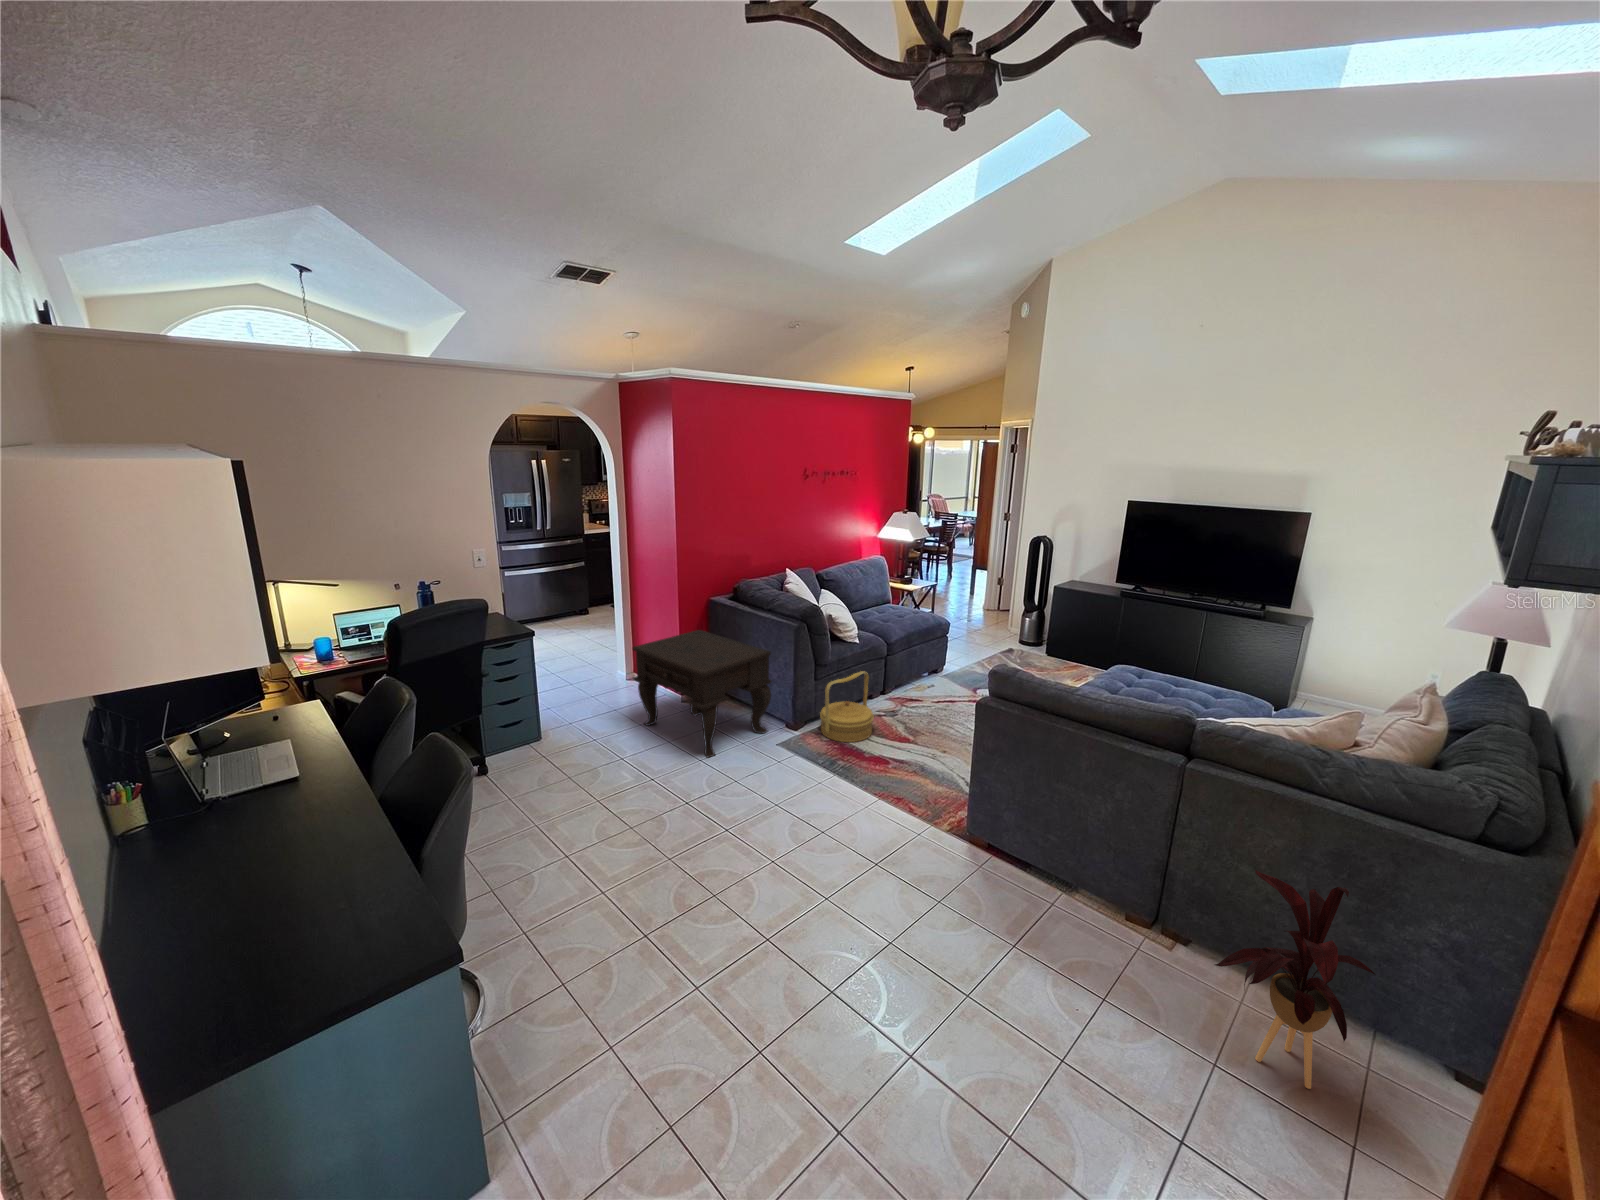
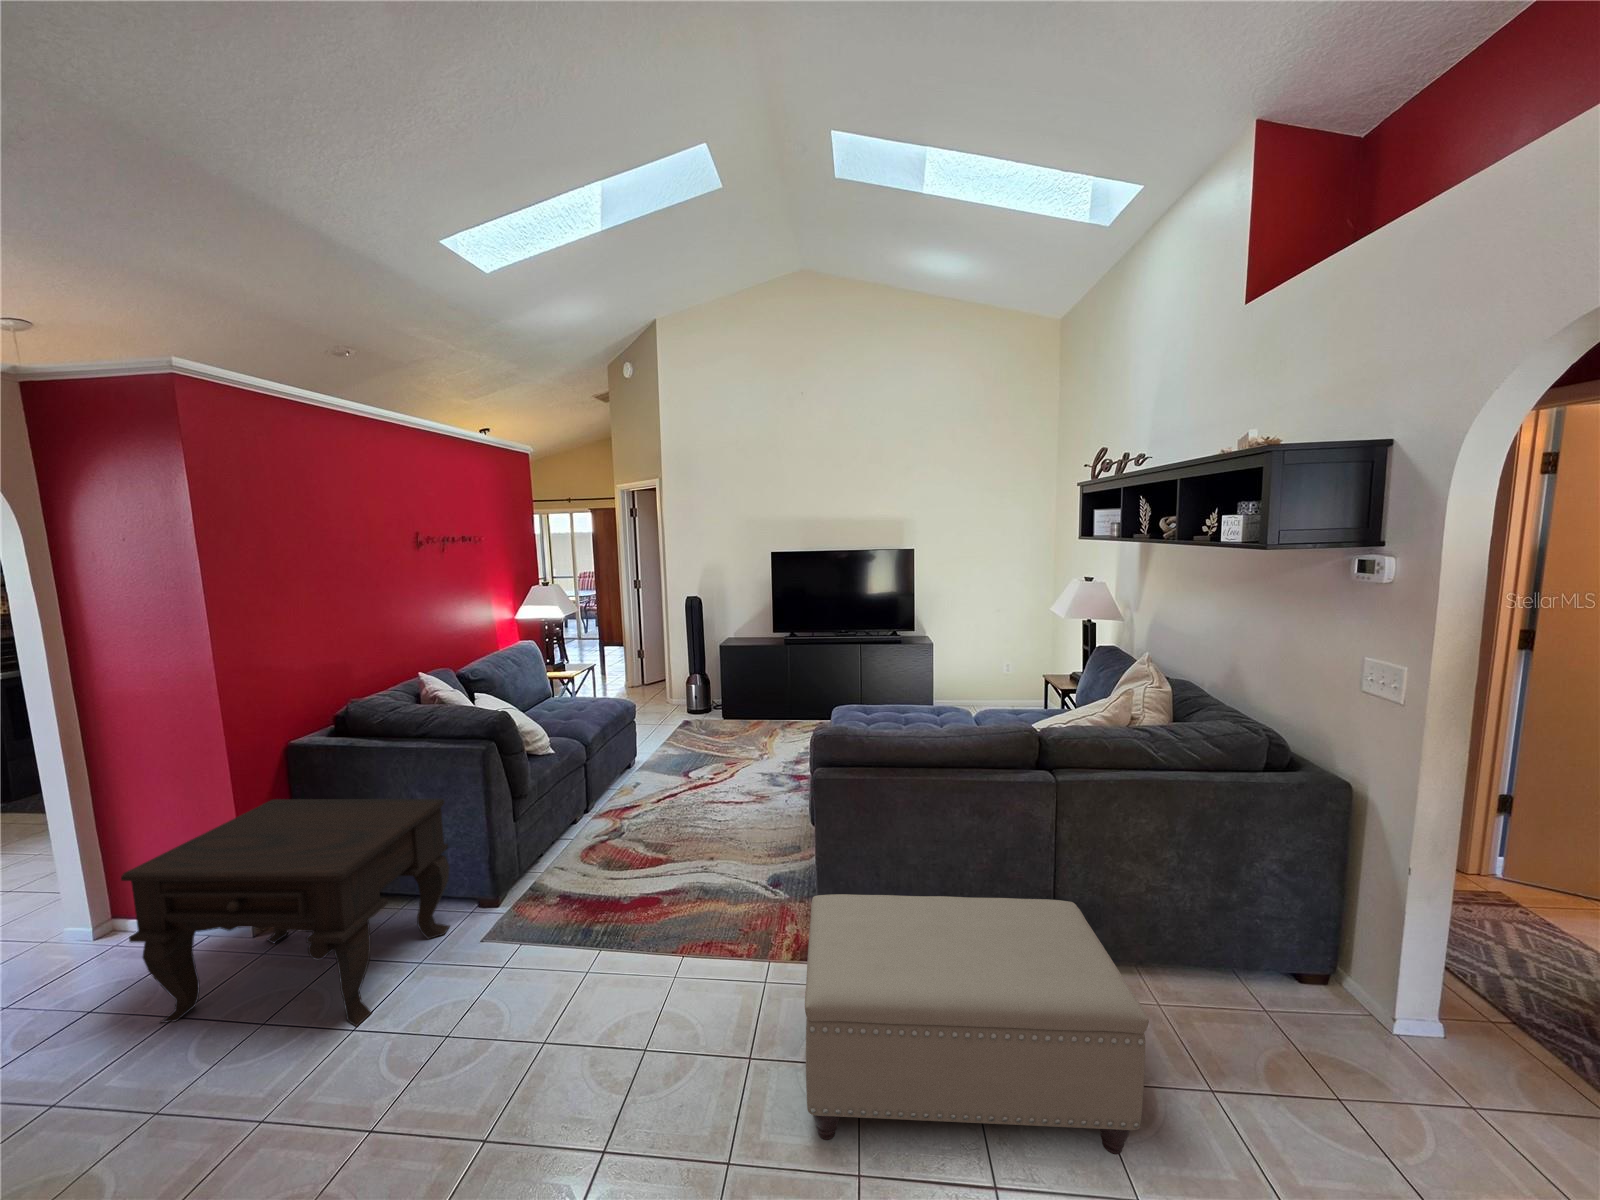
woven basket: present [820,671,874,742] -> none [529,788,610,900]
ottoman: none [875,780,1155,1041] -> present [805,894,1149,1155]
house plant: present [1215,870,1375,1089] -> none [1155,849,1313,1057]

